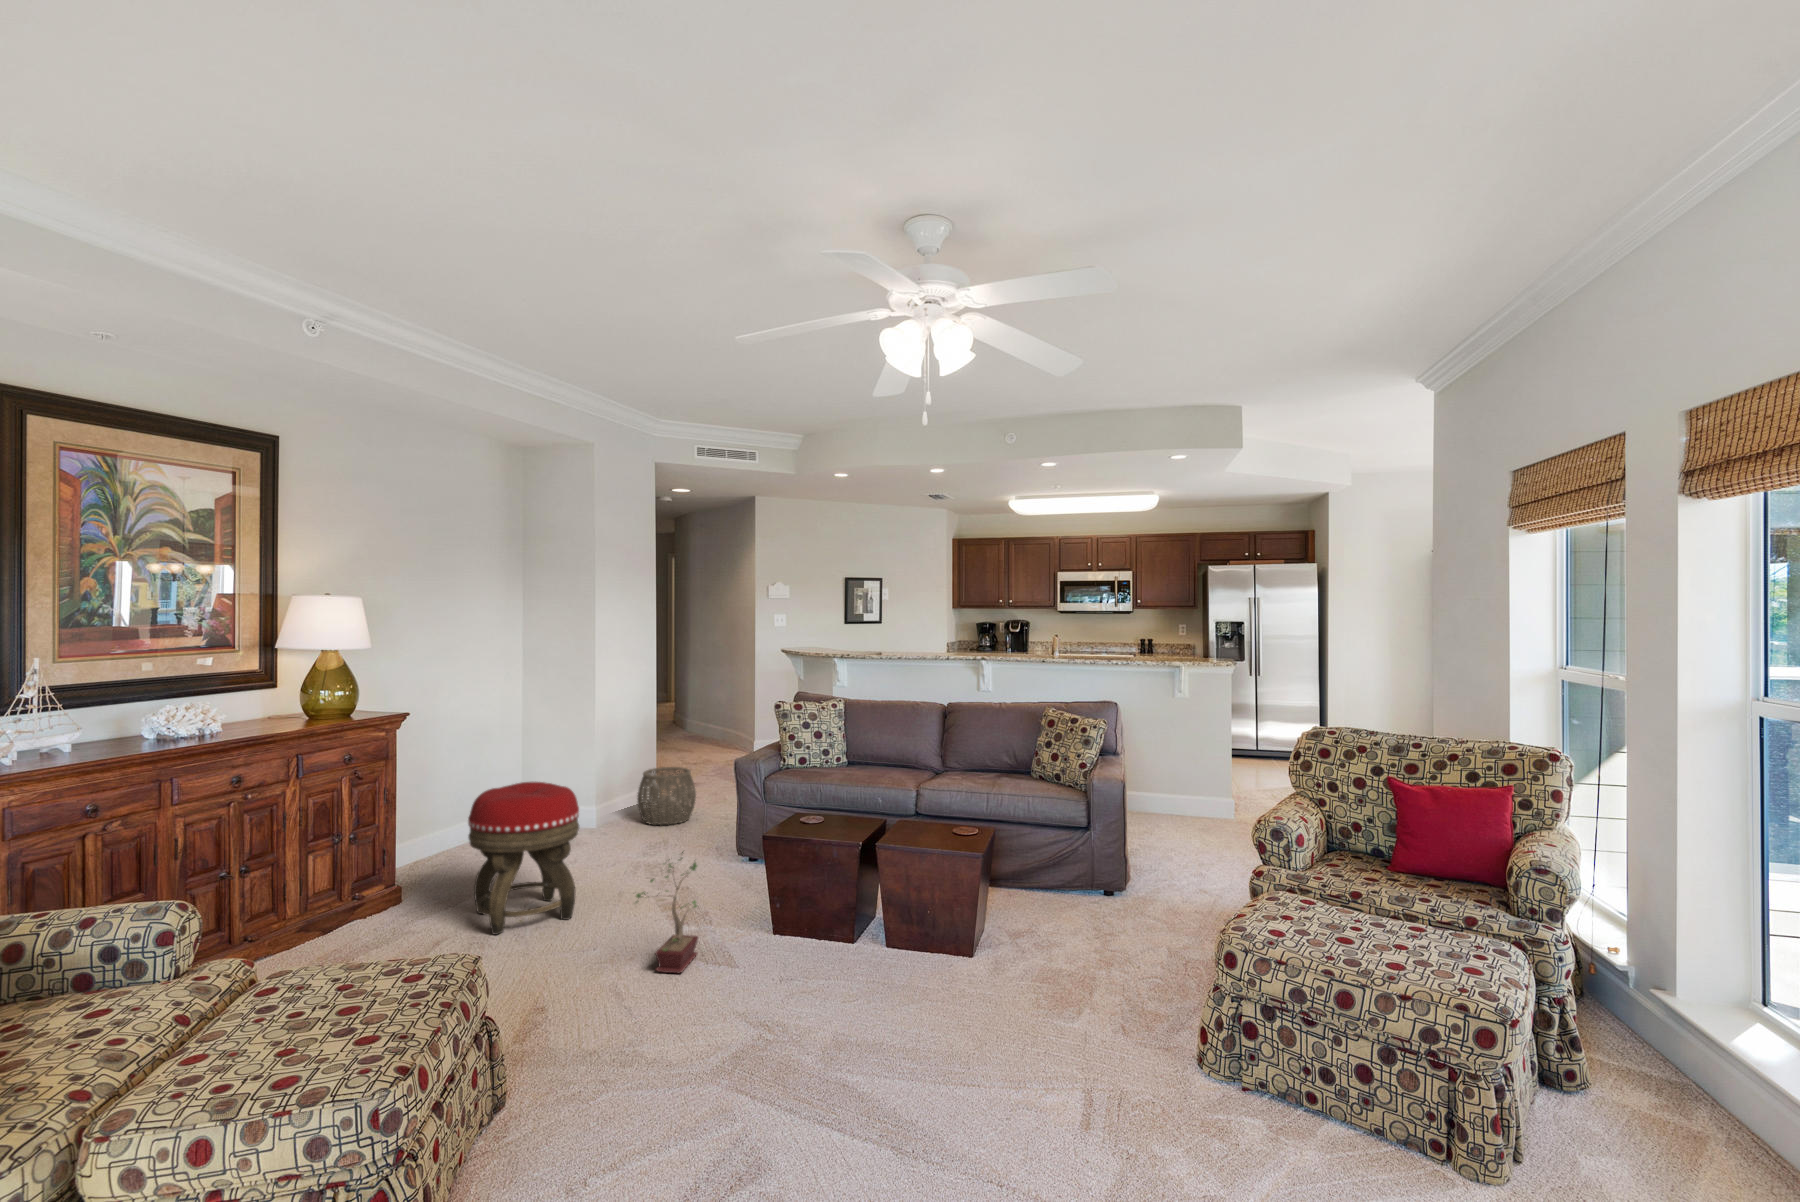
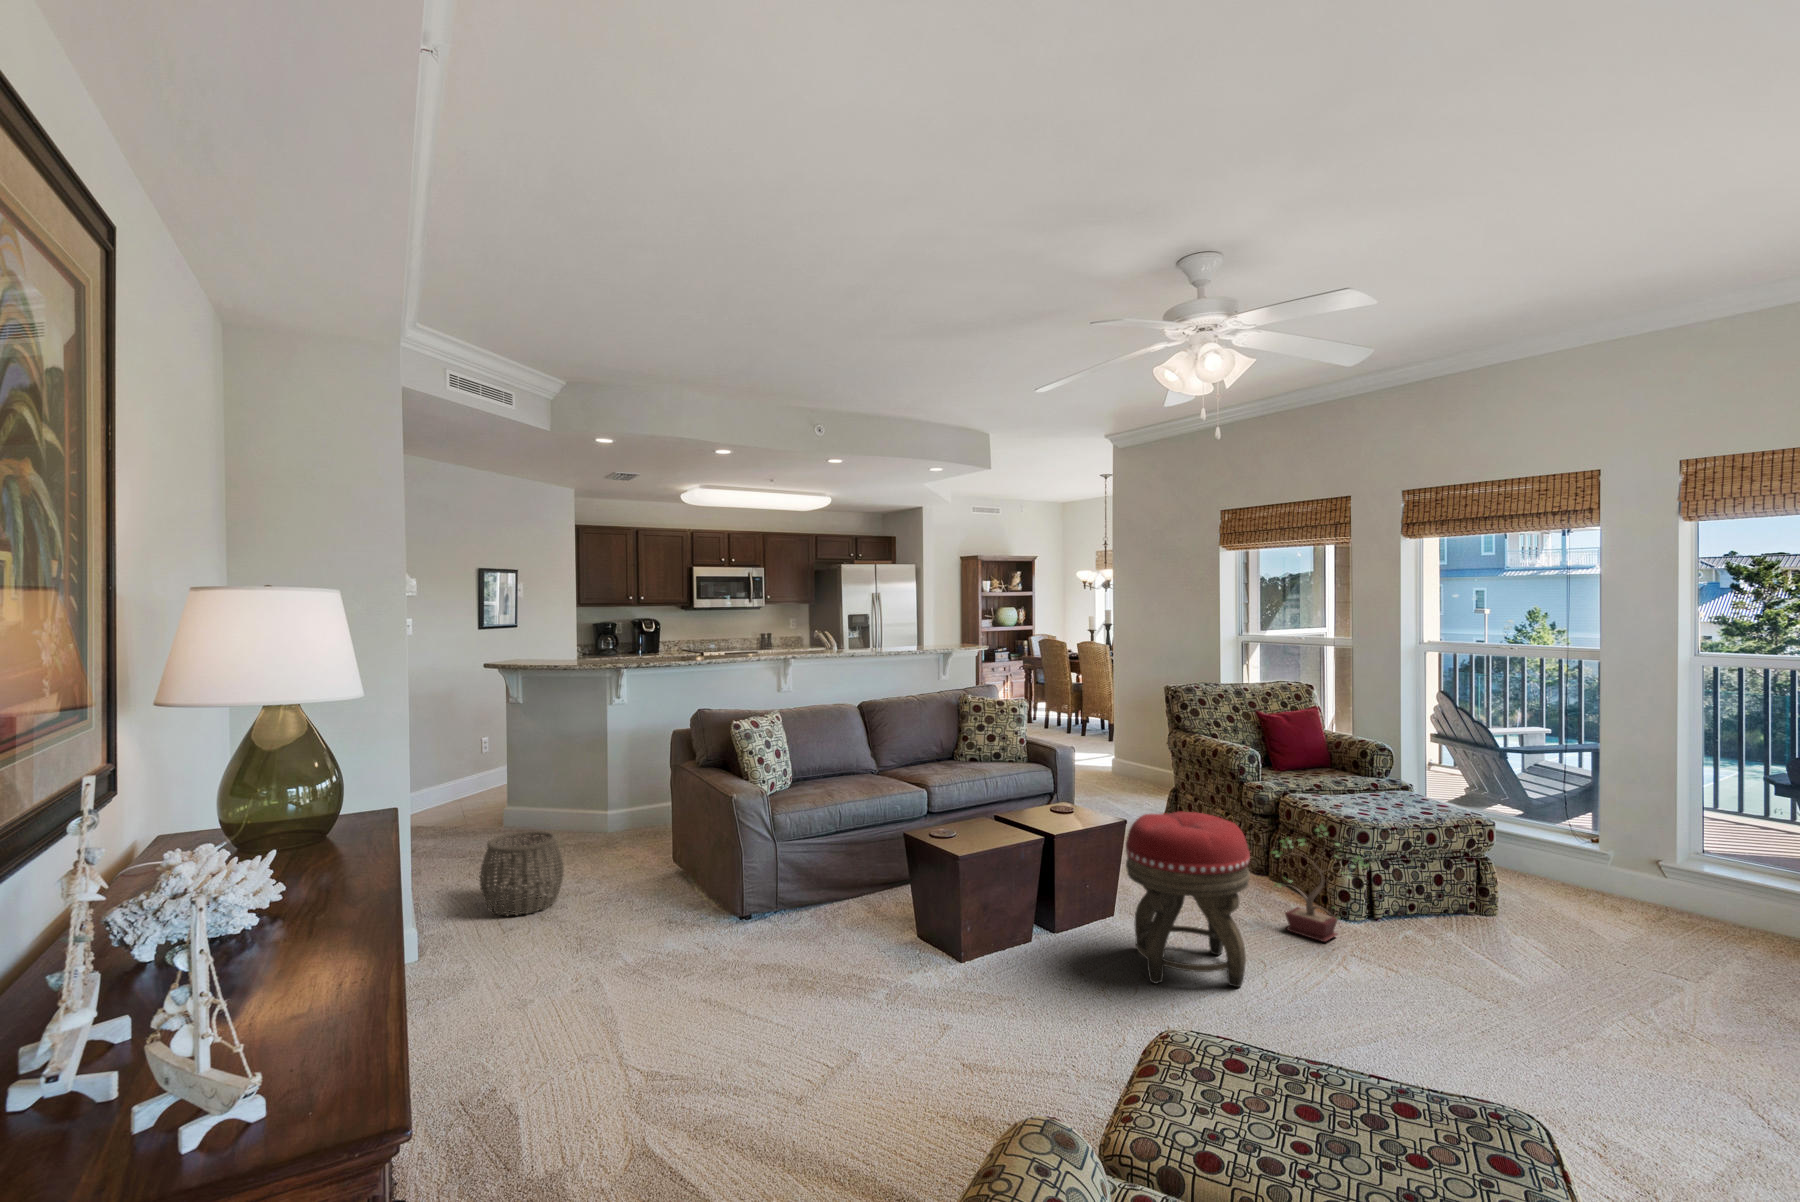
footstool: present [468,782,579,935] -> present [1126,812,1250,987]
potted plant: present [636,852,698,973] -> present [1272,825,1369,942]

